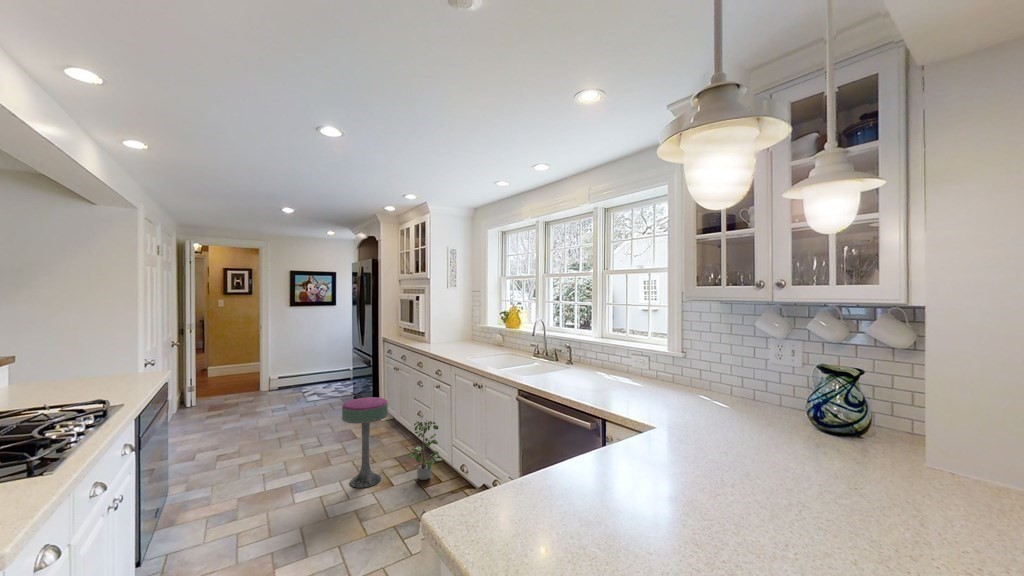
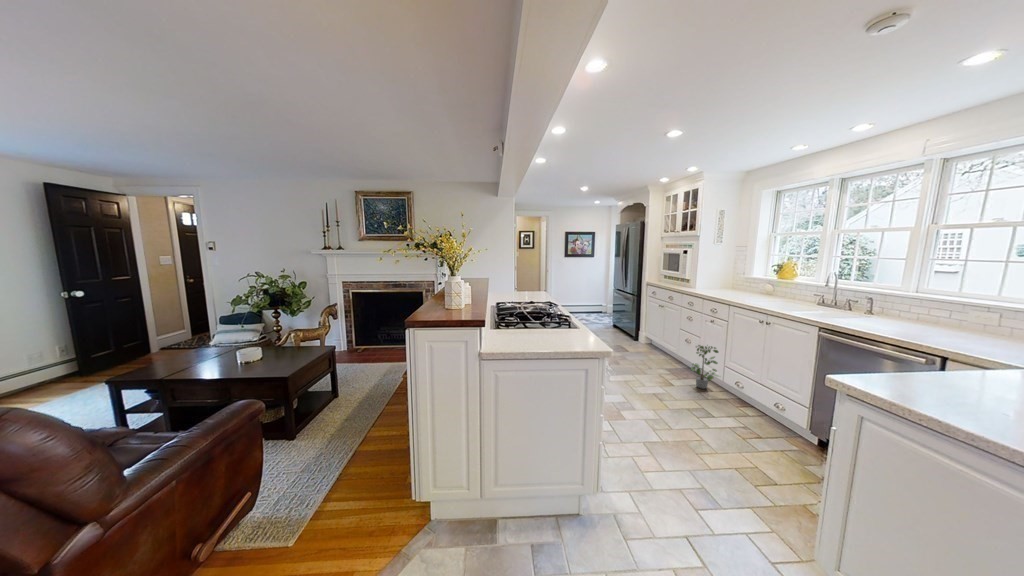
bar stool: present [342,397,388,488] -> none [642,322,676,384]

